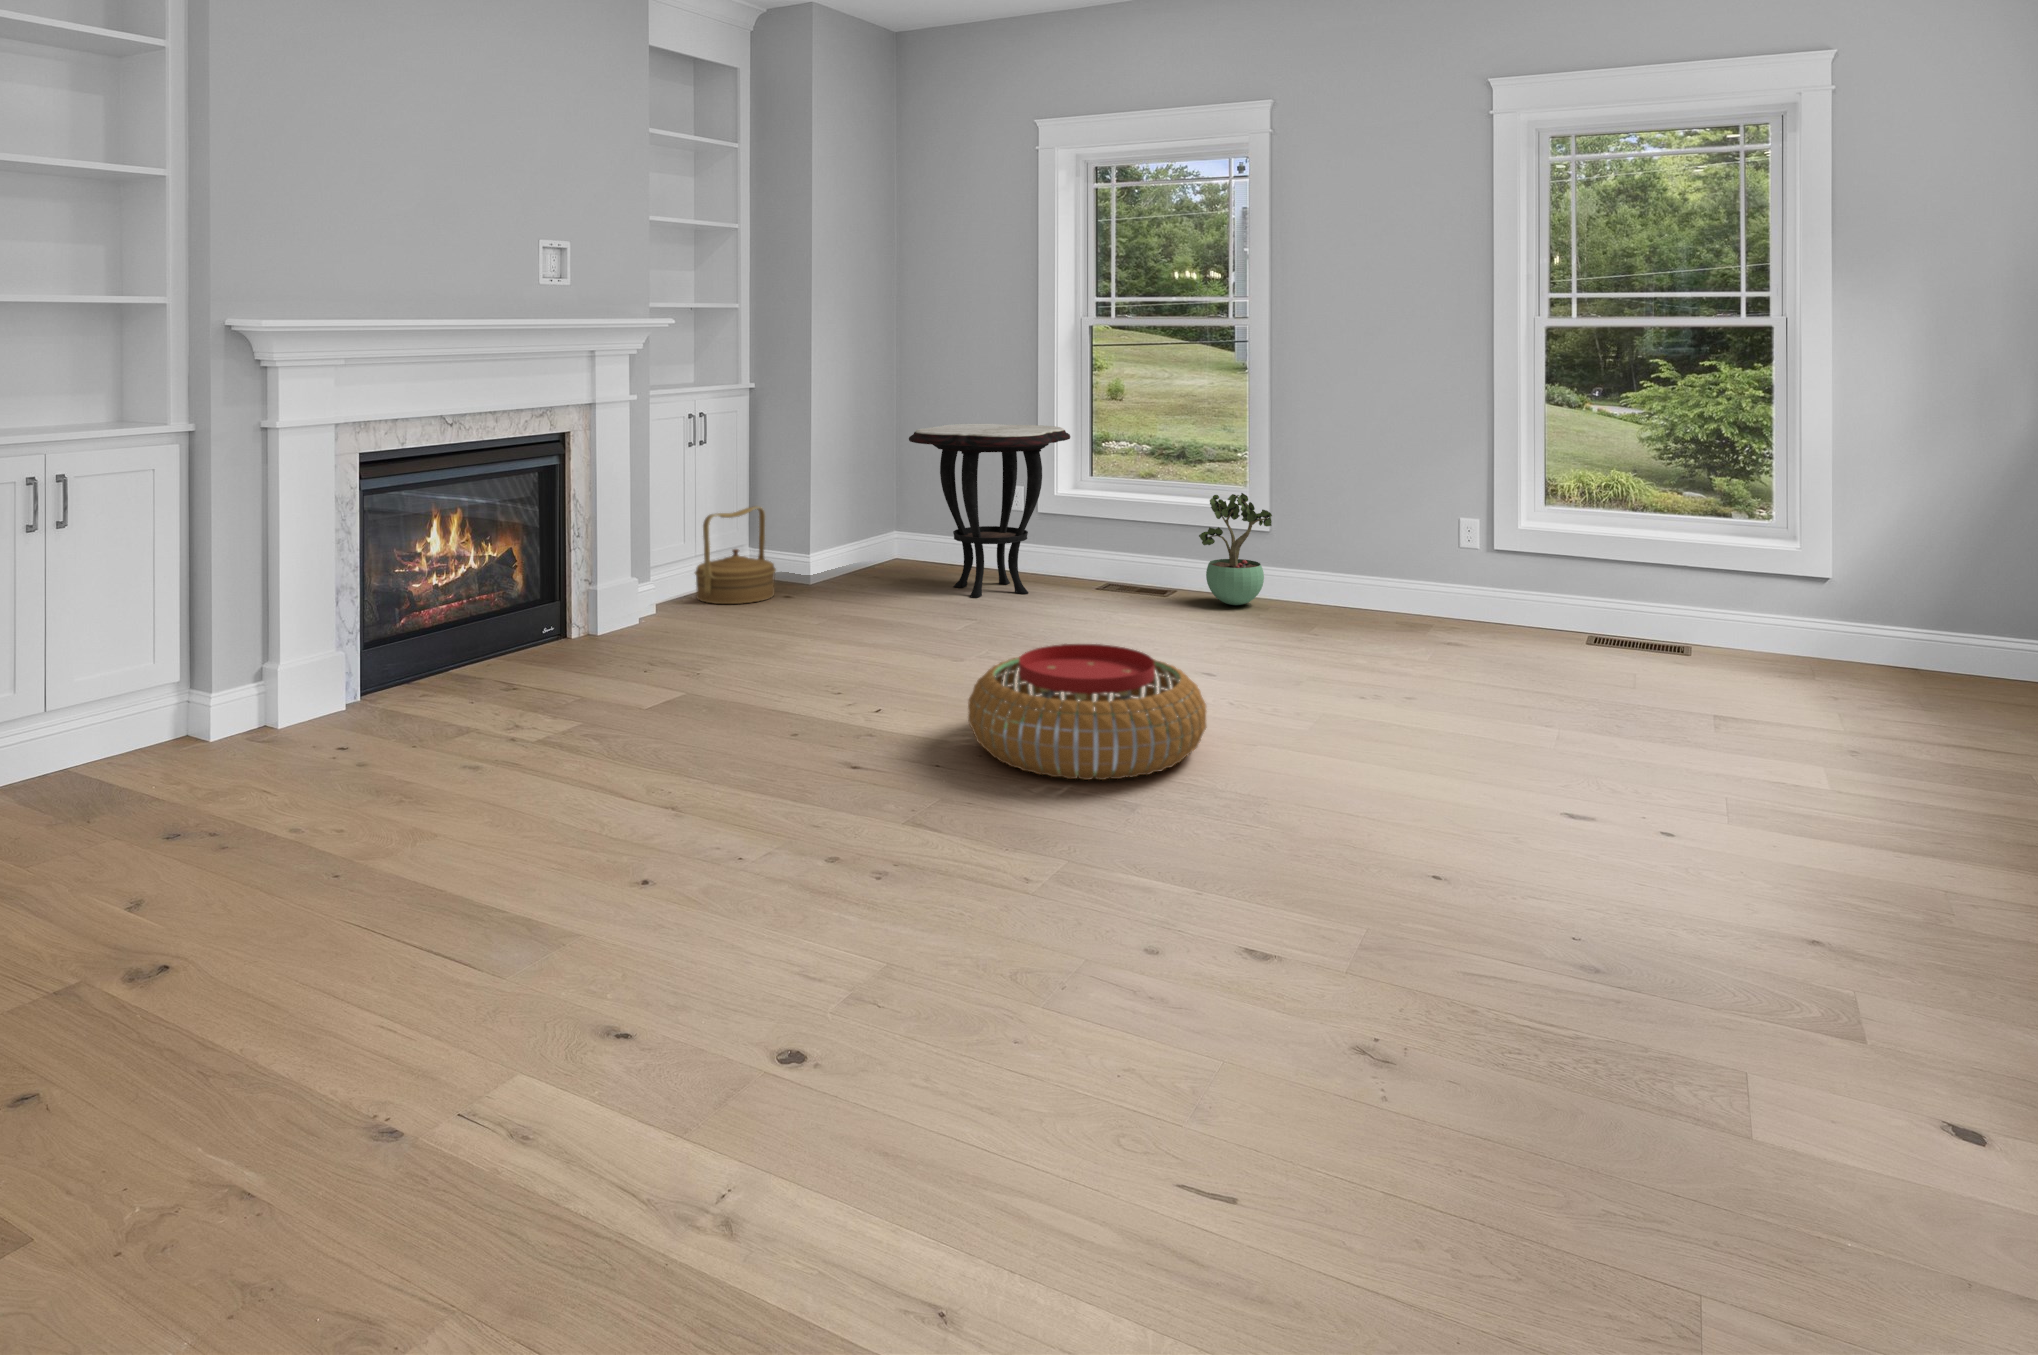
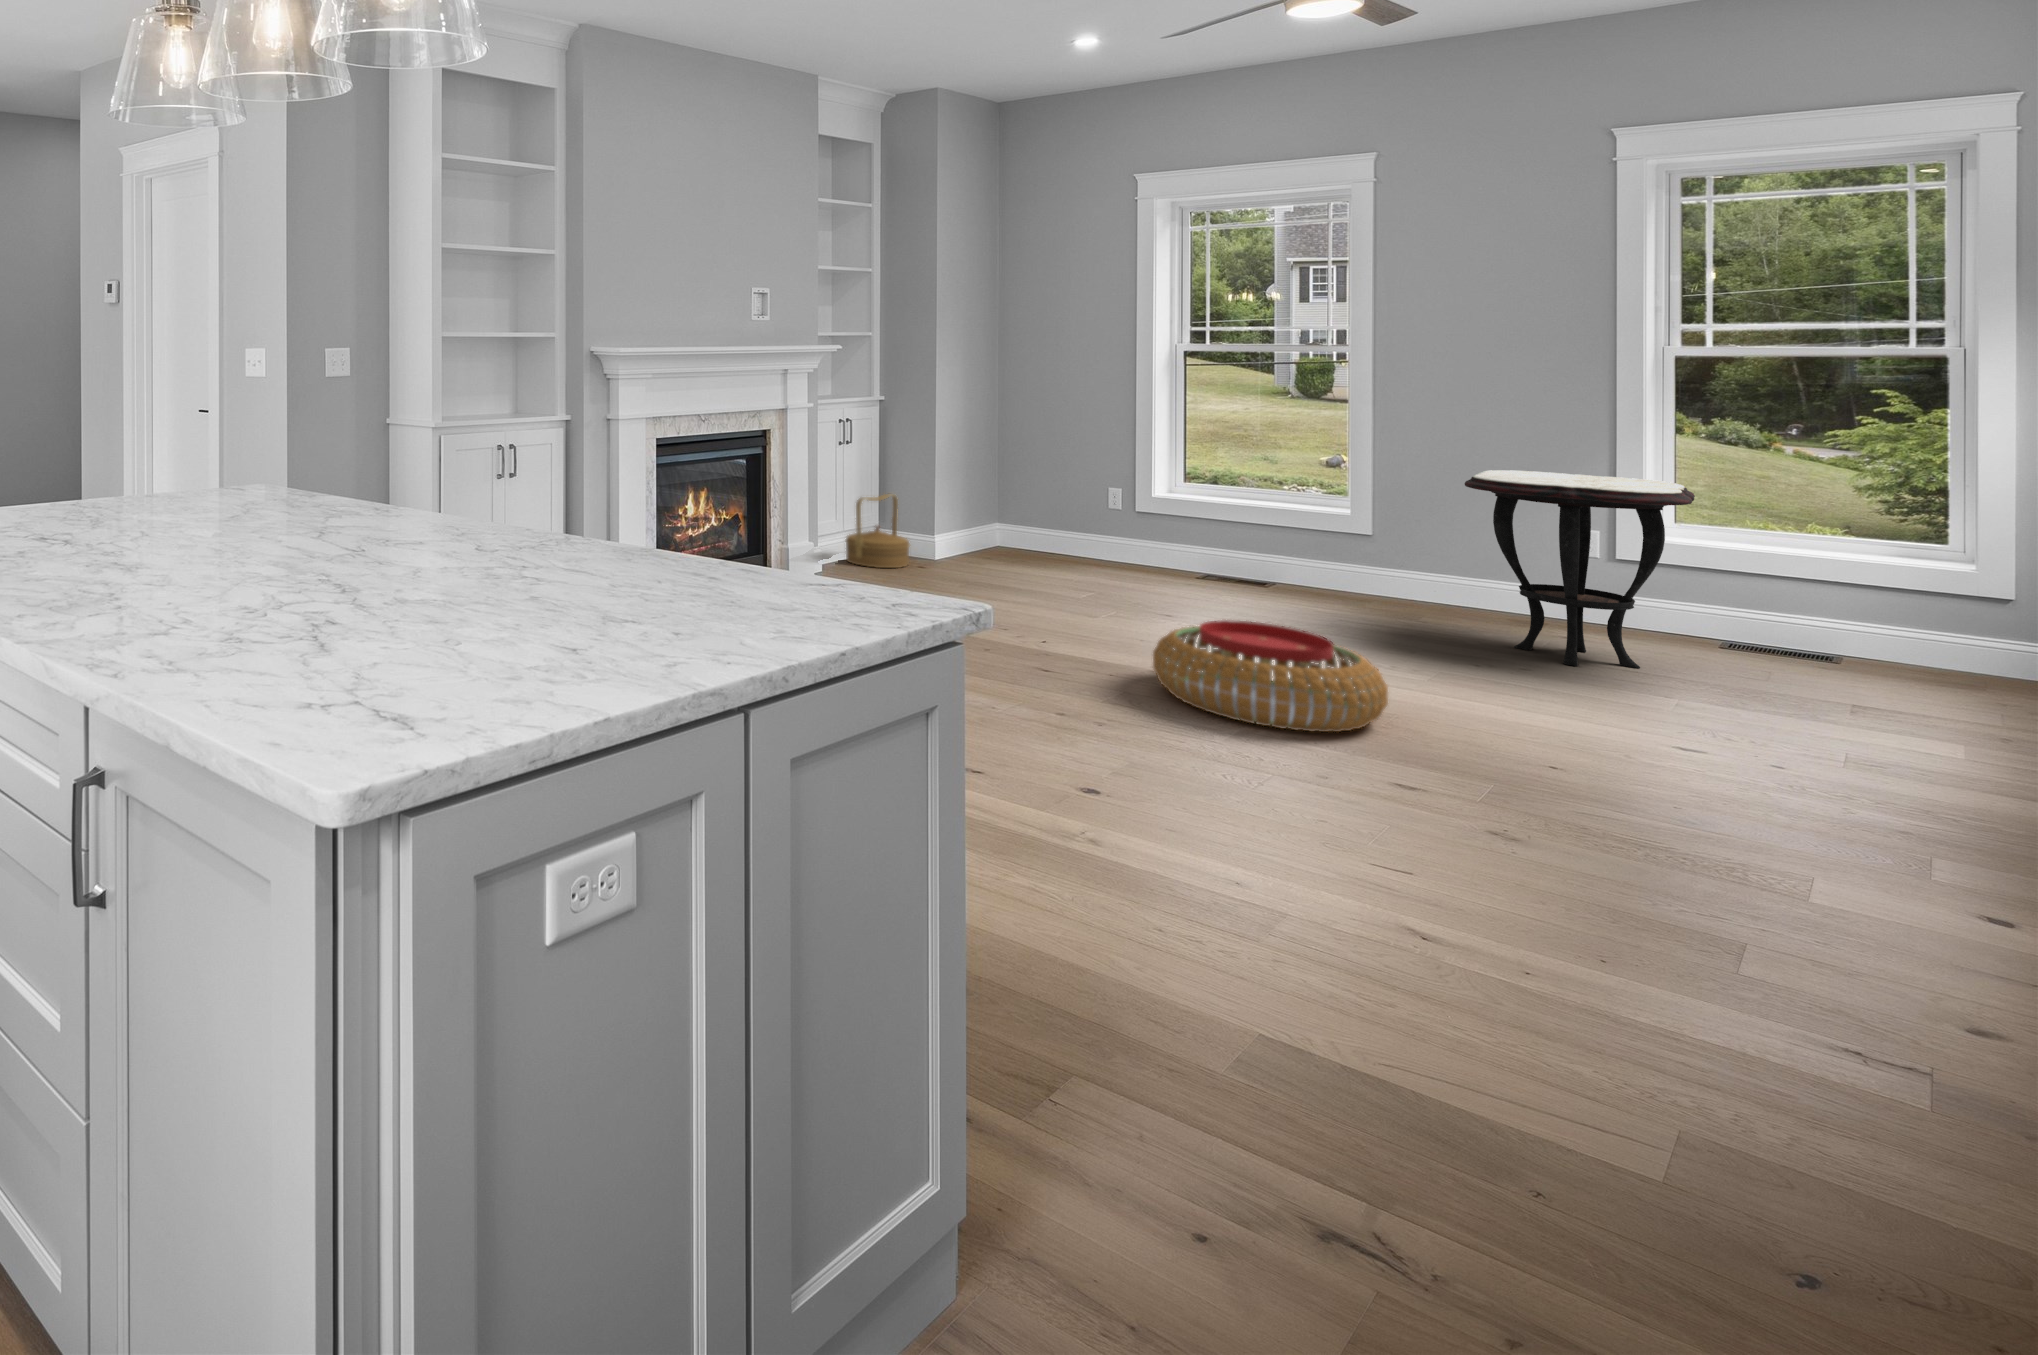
side table: present [909,424,1070,598] -> present [1465,470,1695,668]
potted plant: present [1199,493,1272,605] -> none [1312,509,1395,609]

